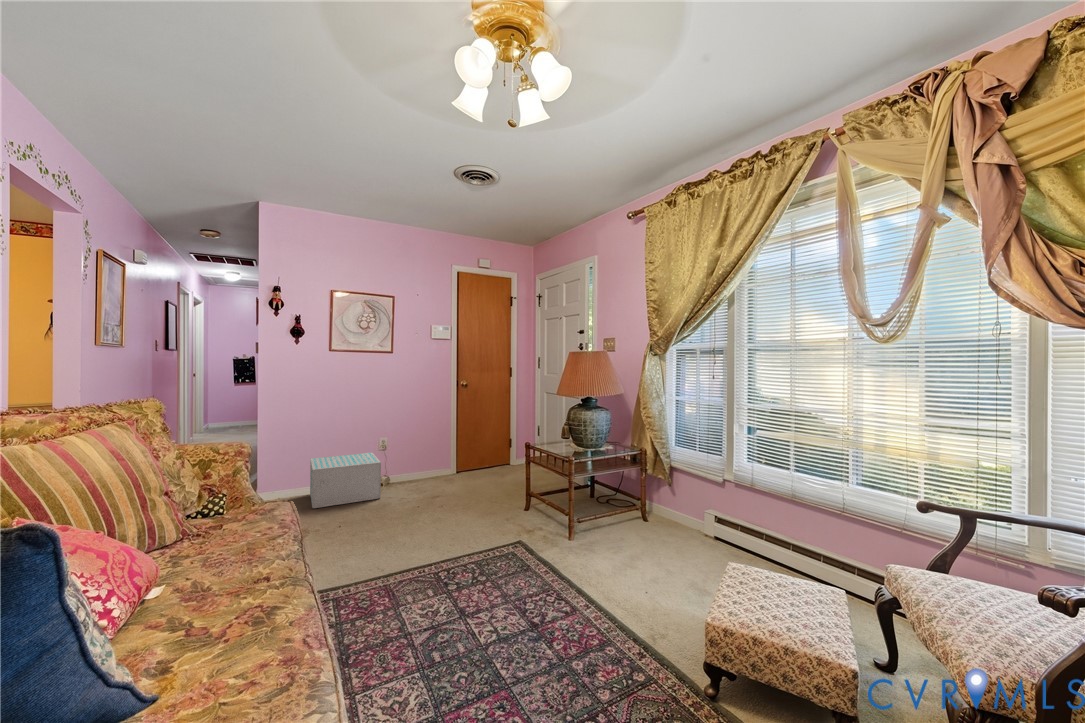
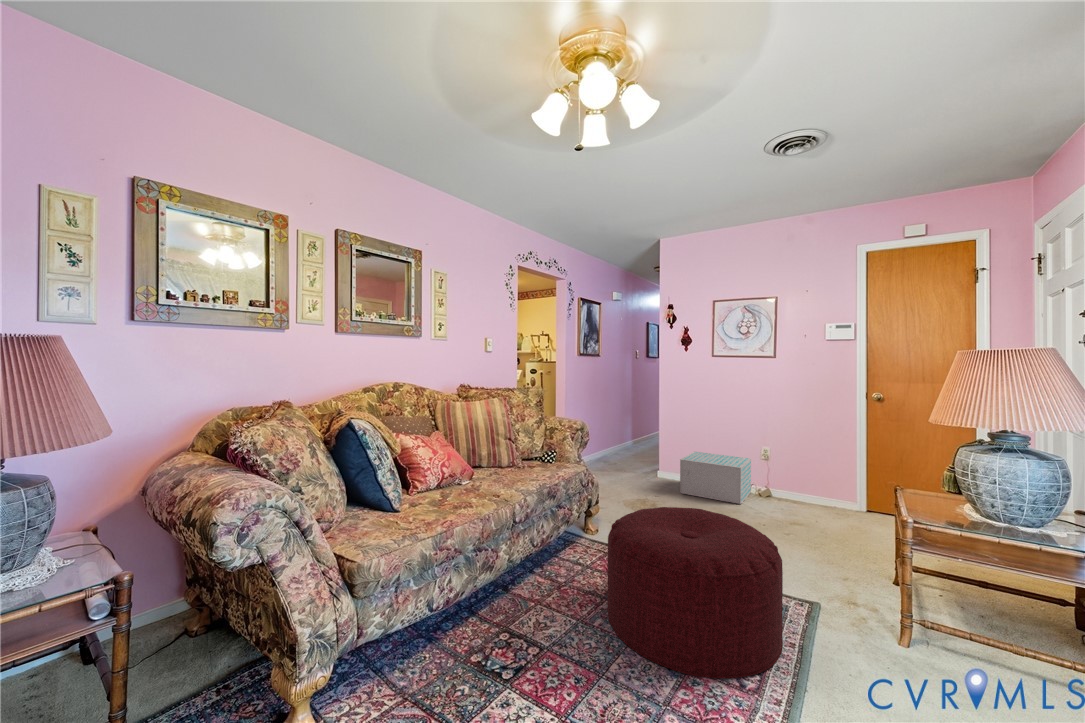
ottoman: none [406,498,562,651] -> present [607,507,783,679]

